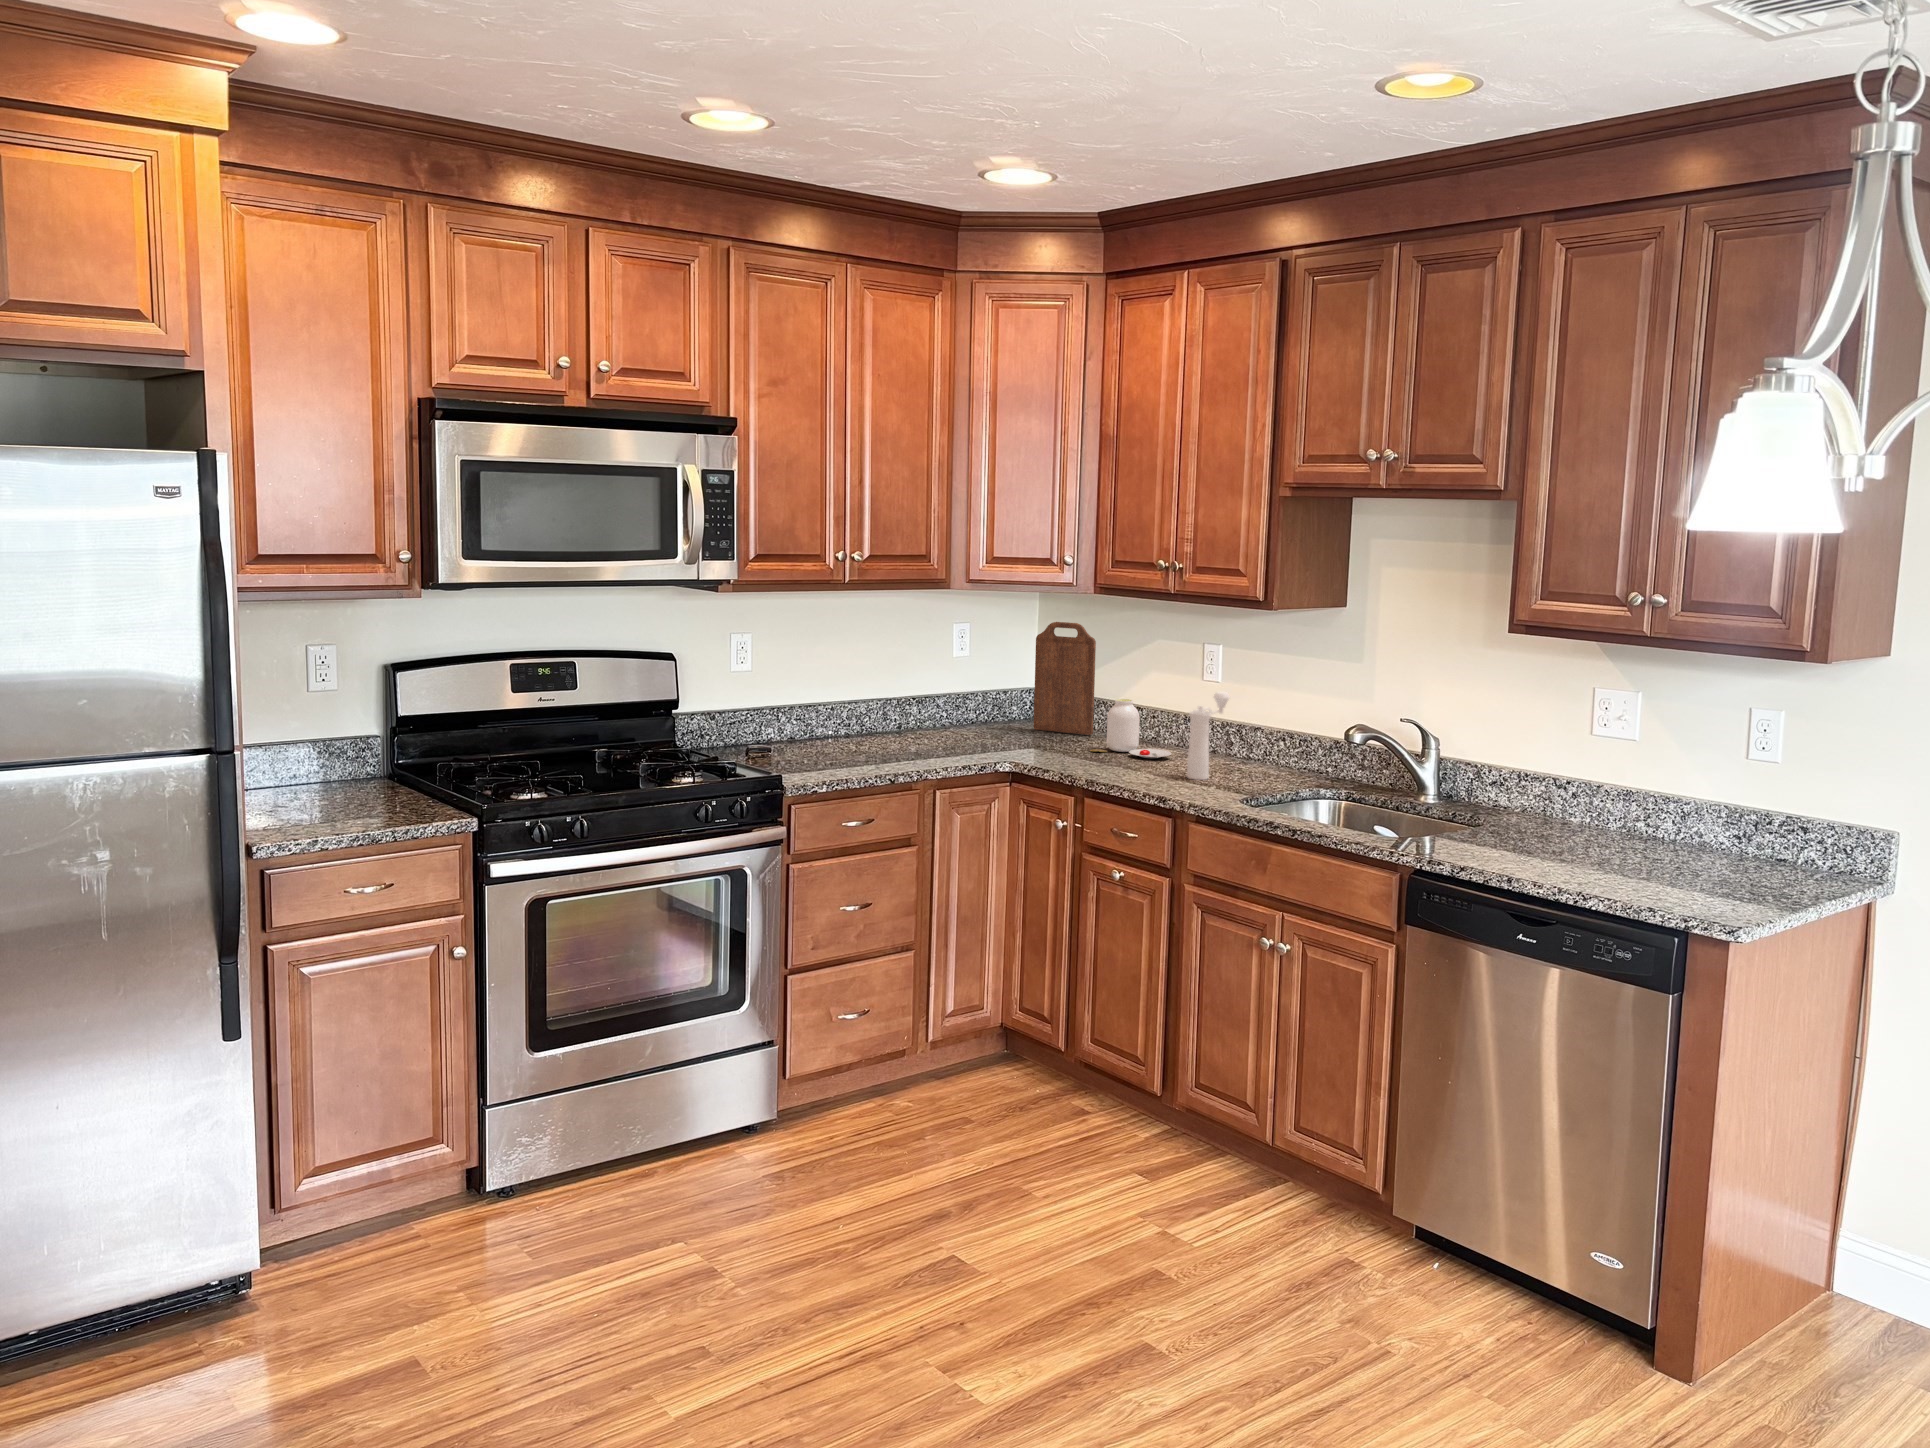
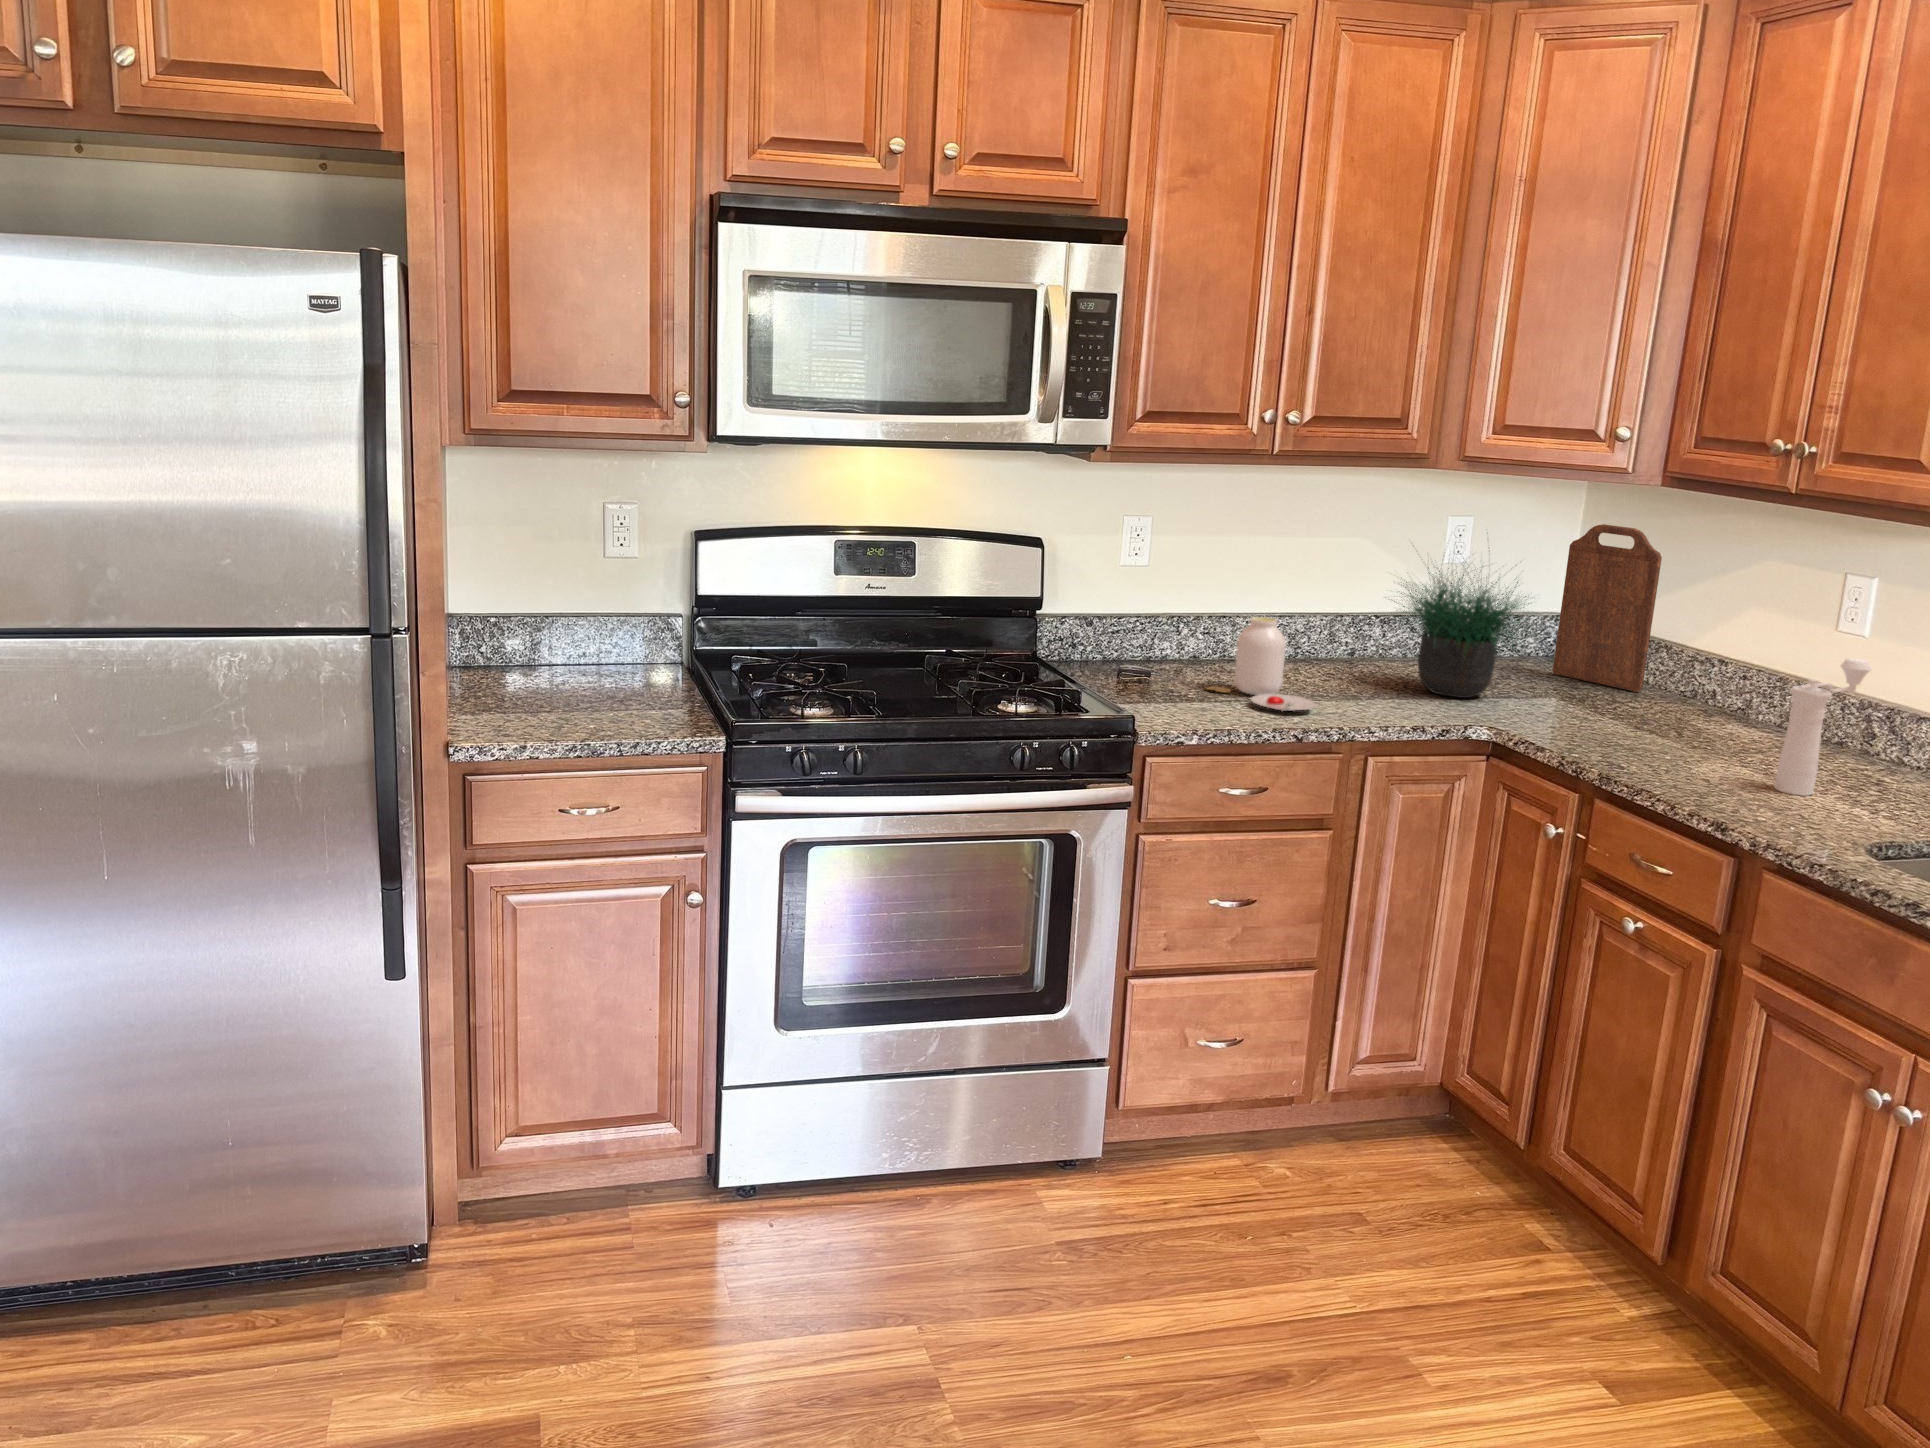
potted plant: none [920,625,1036,748] -> present [1394,565,1529,698]
jar: present [1090,699,1171,758] -> present [1205,617,1315,711]

